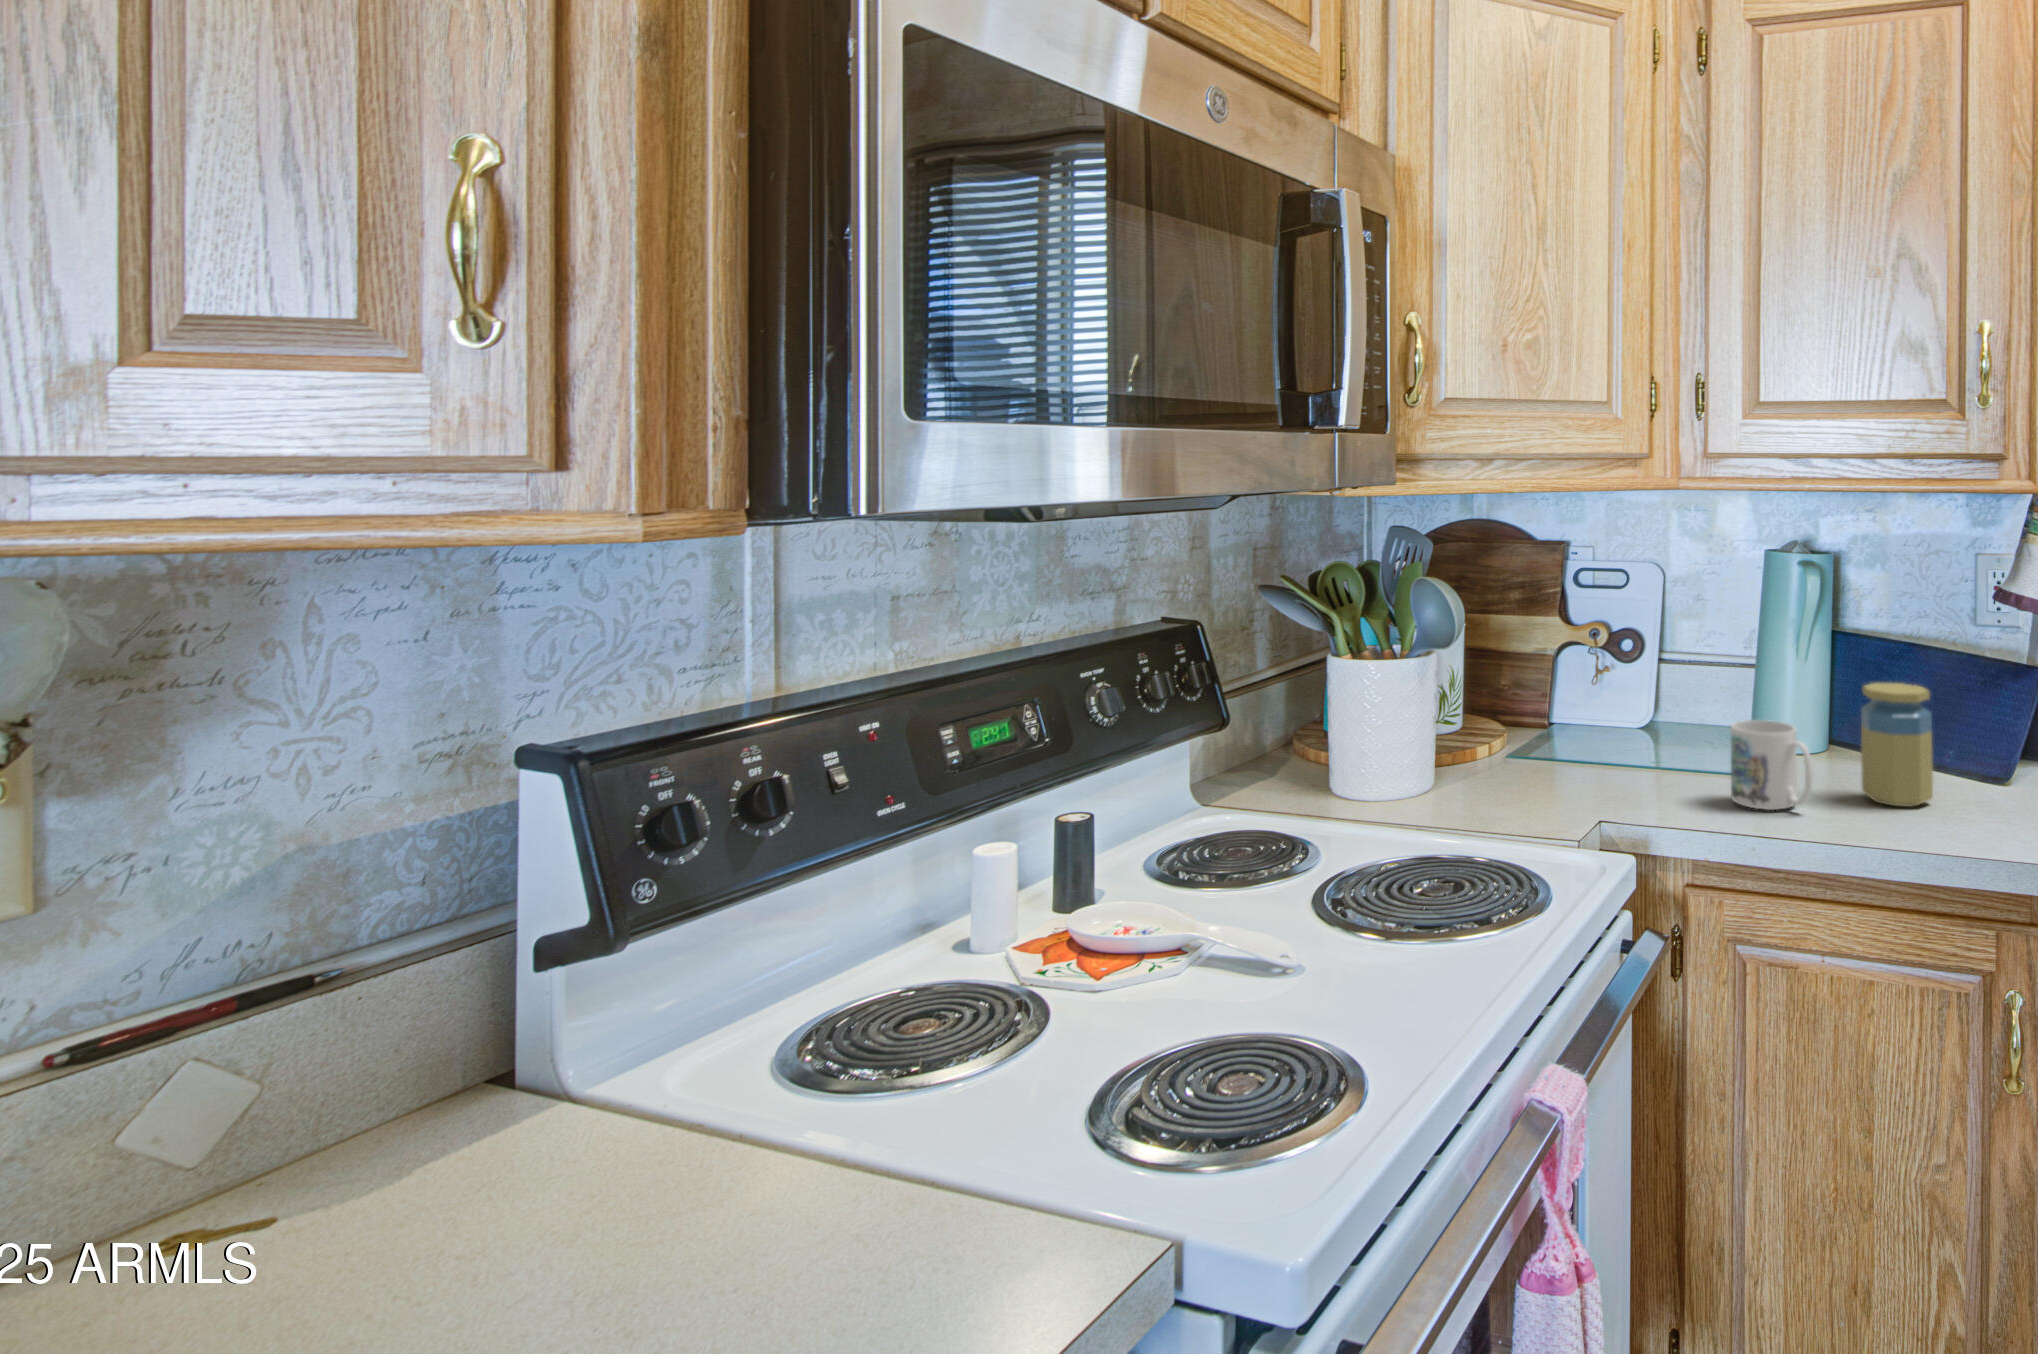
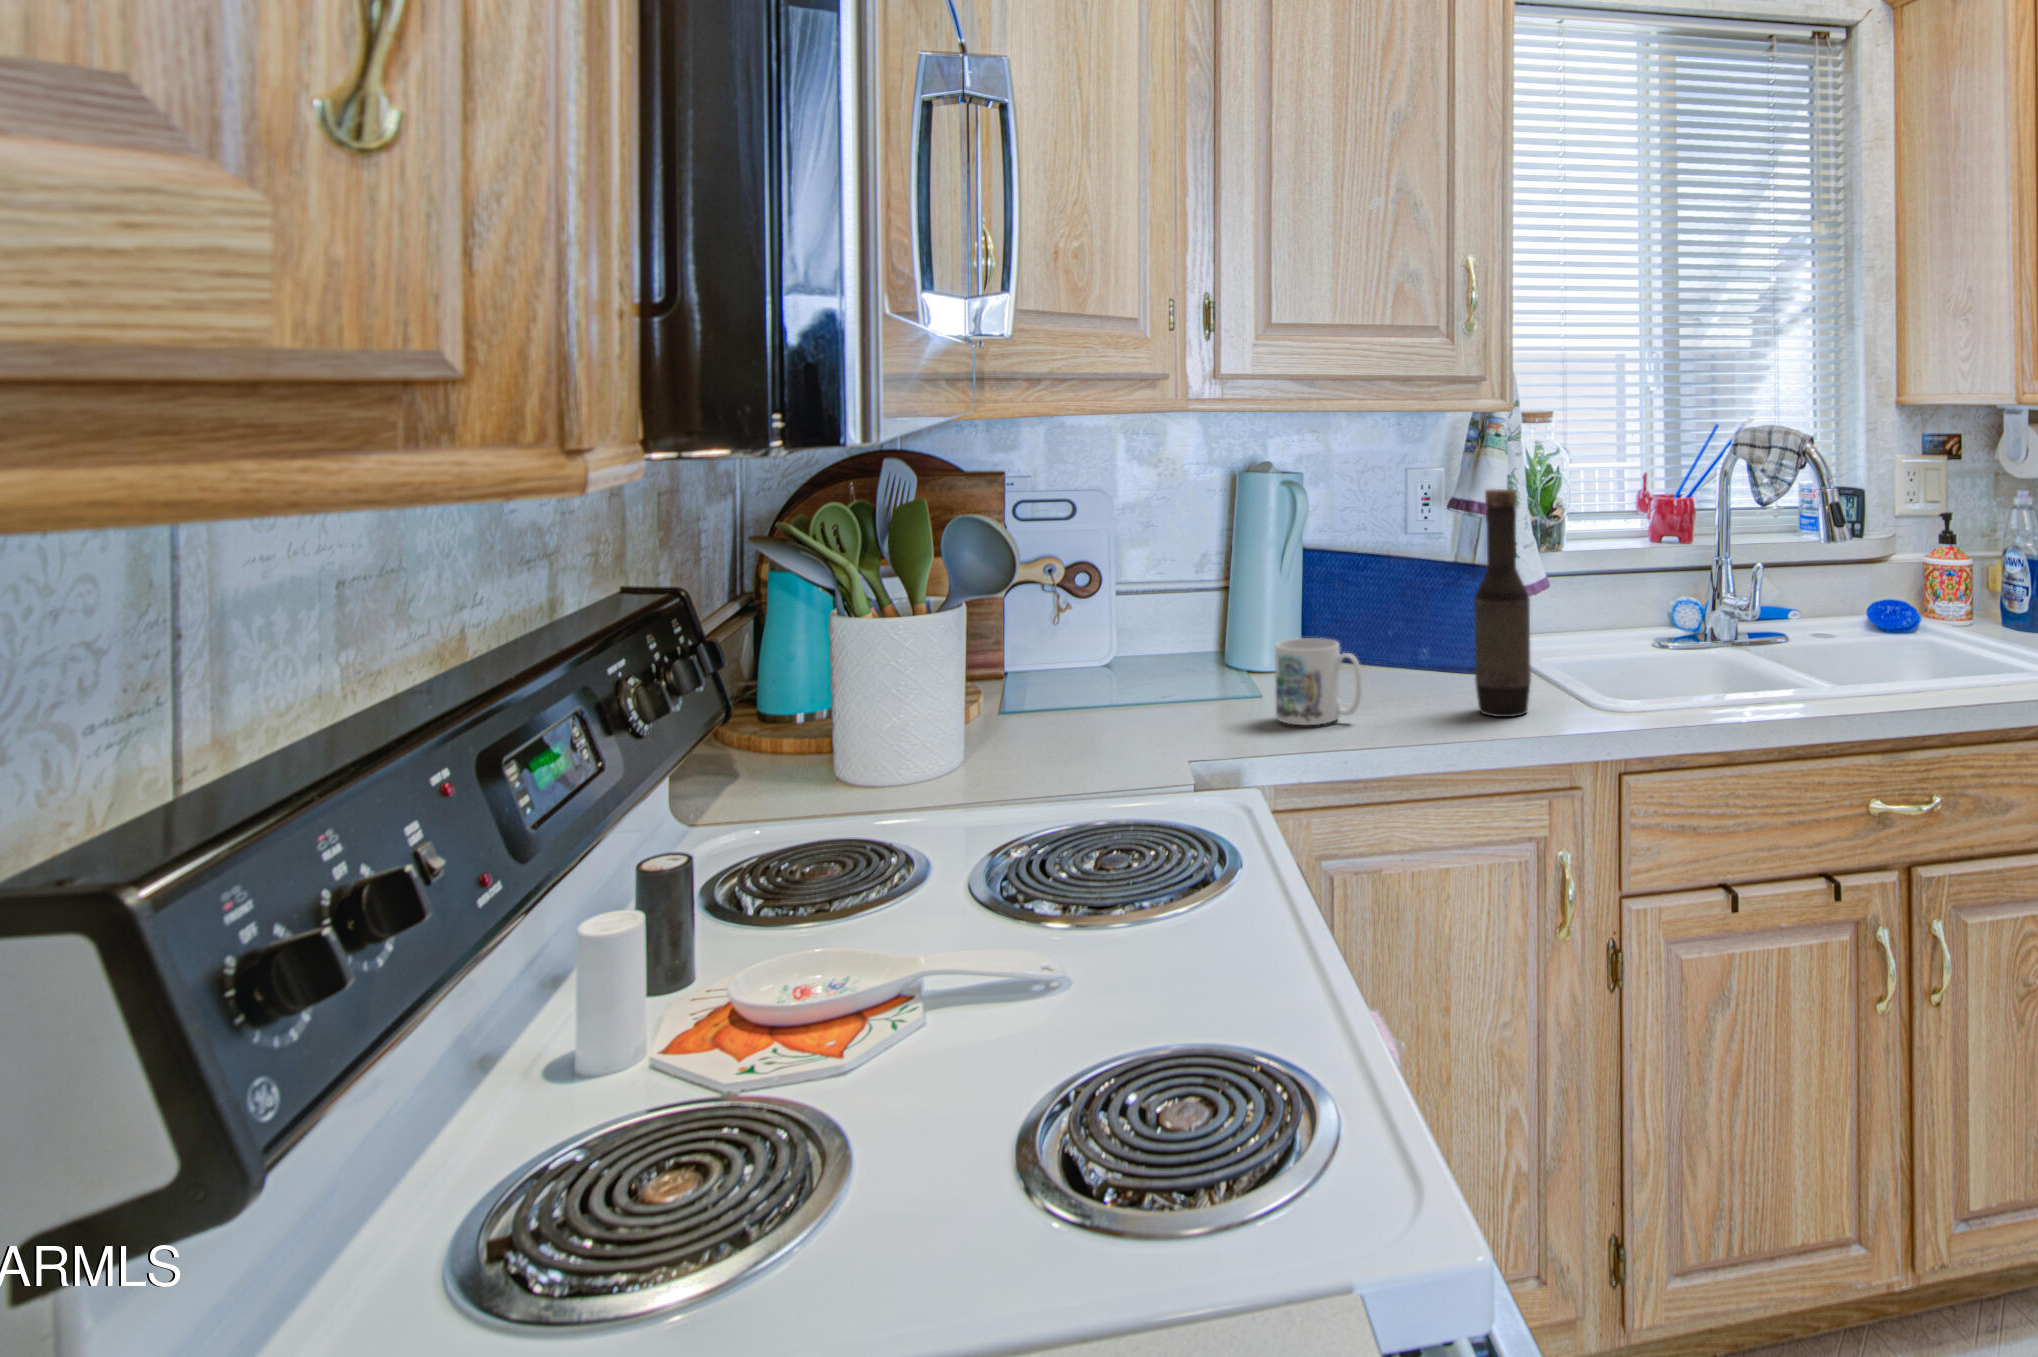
bottle: none [1942,585,2008,836] -> present [1474,489,1531,717]
jar: present [1861,683,1933,807] -> none [1380,590,1443,705]

